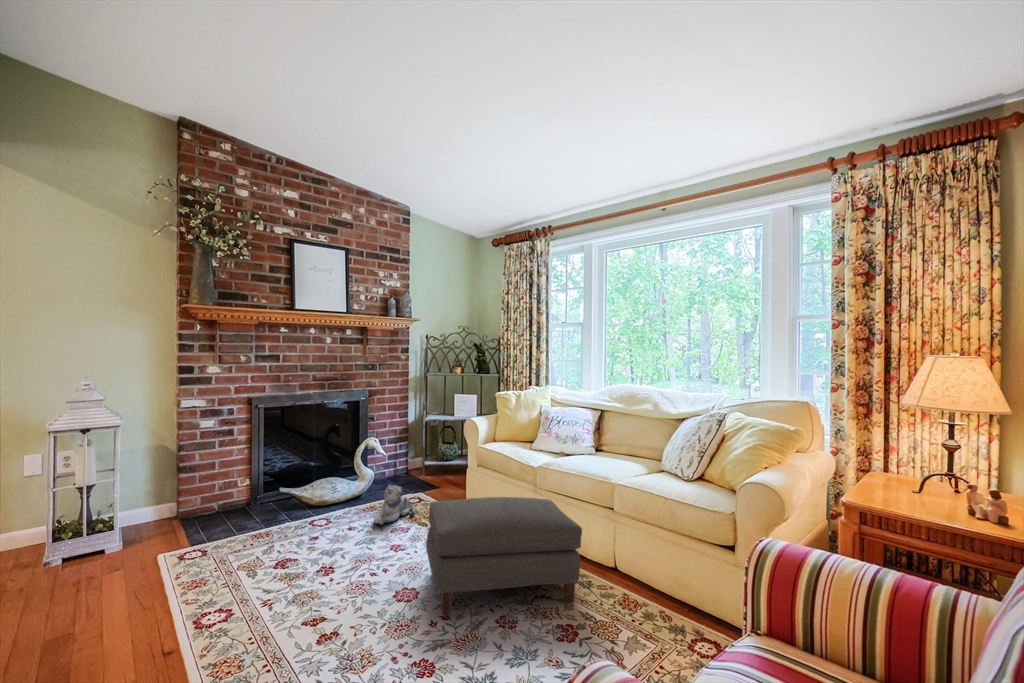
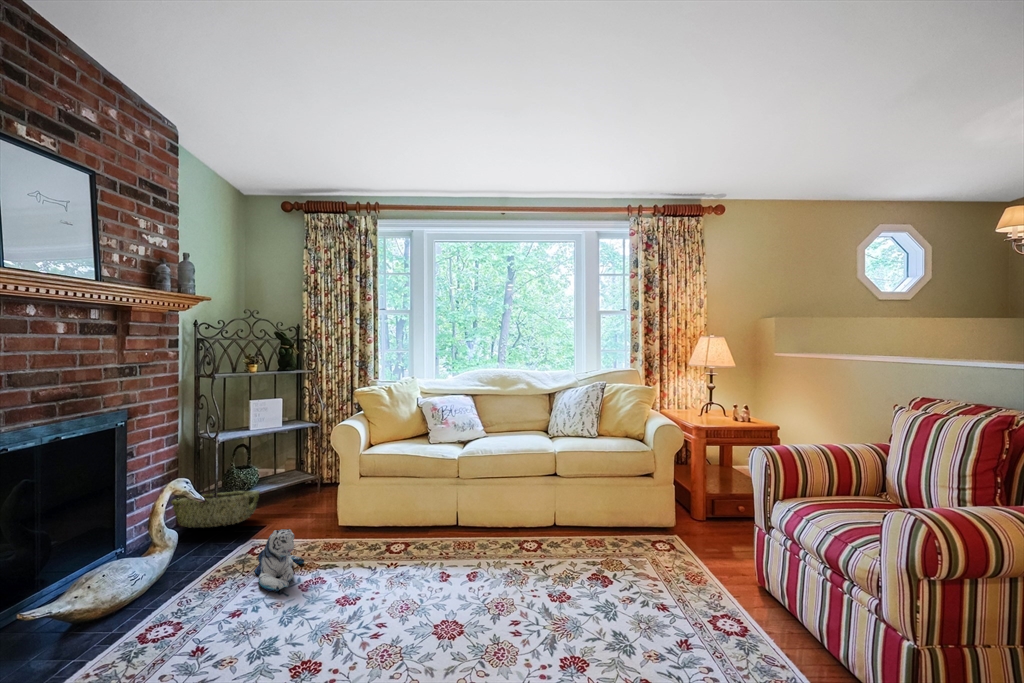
woven basket: none [394,455,443,482] -> present [171,490,260,527]
ottoman: present [426,497,582,616] -> none [436,484,582,623]

